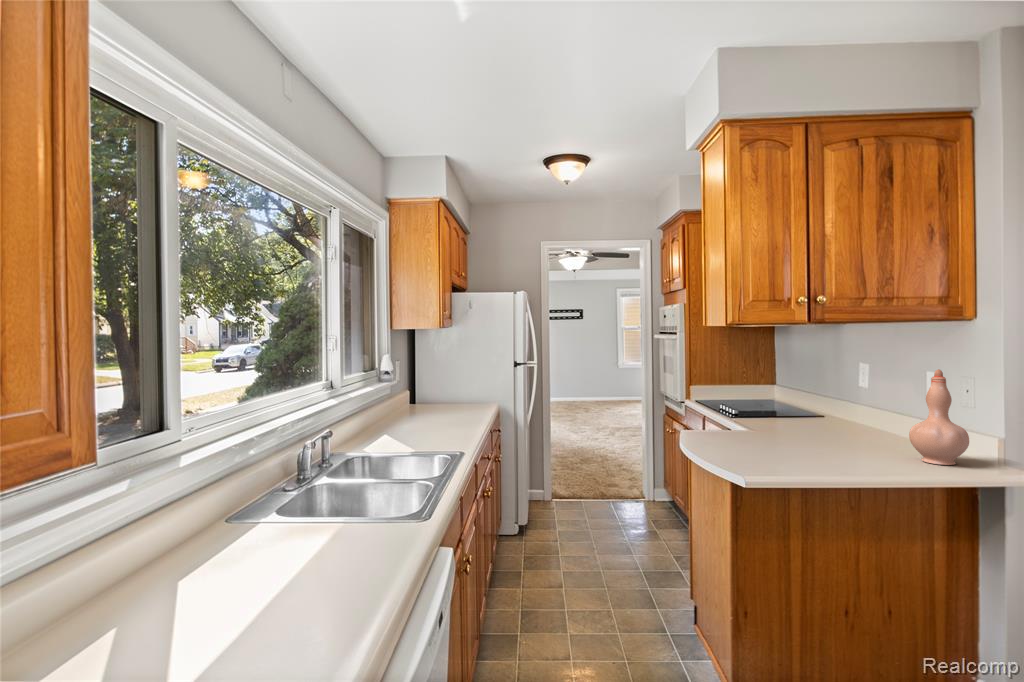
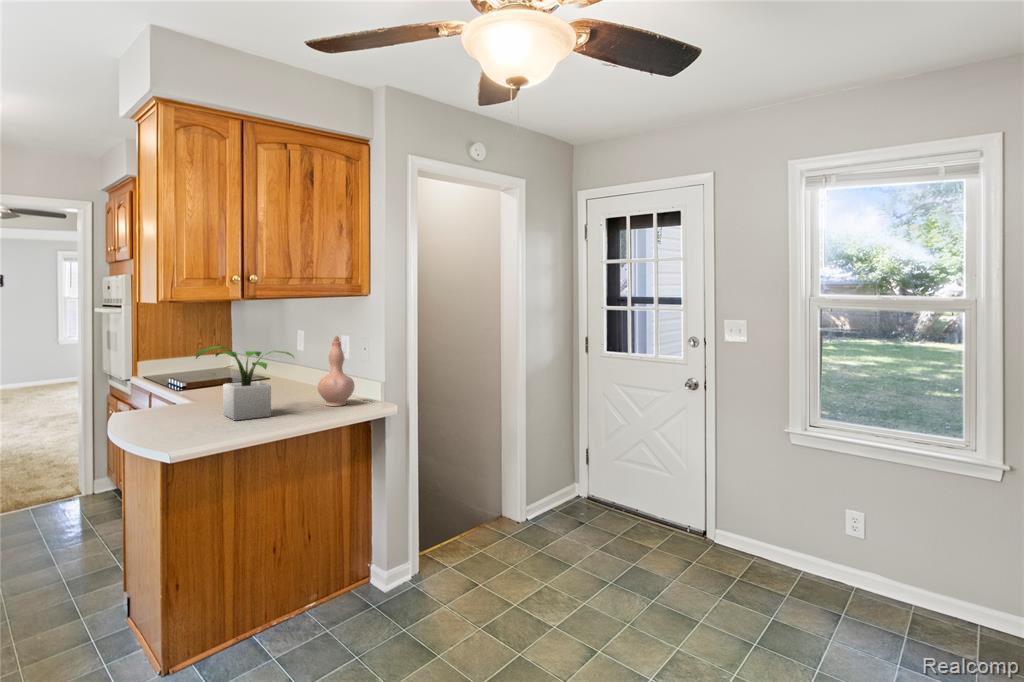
potted plant: none [769,380,883,467] -> present [196,346,294,420]

